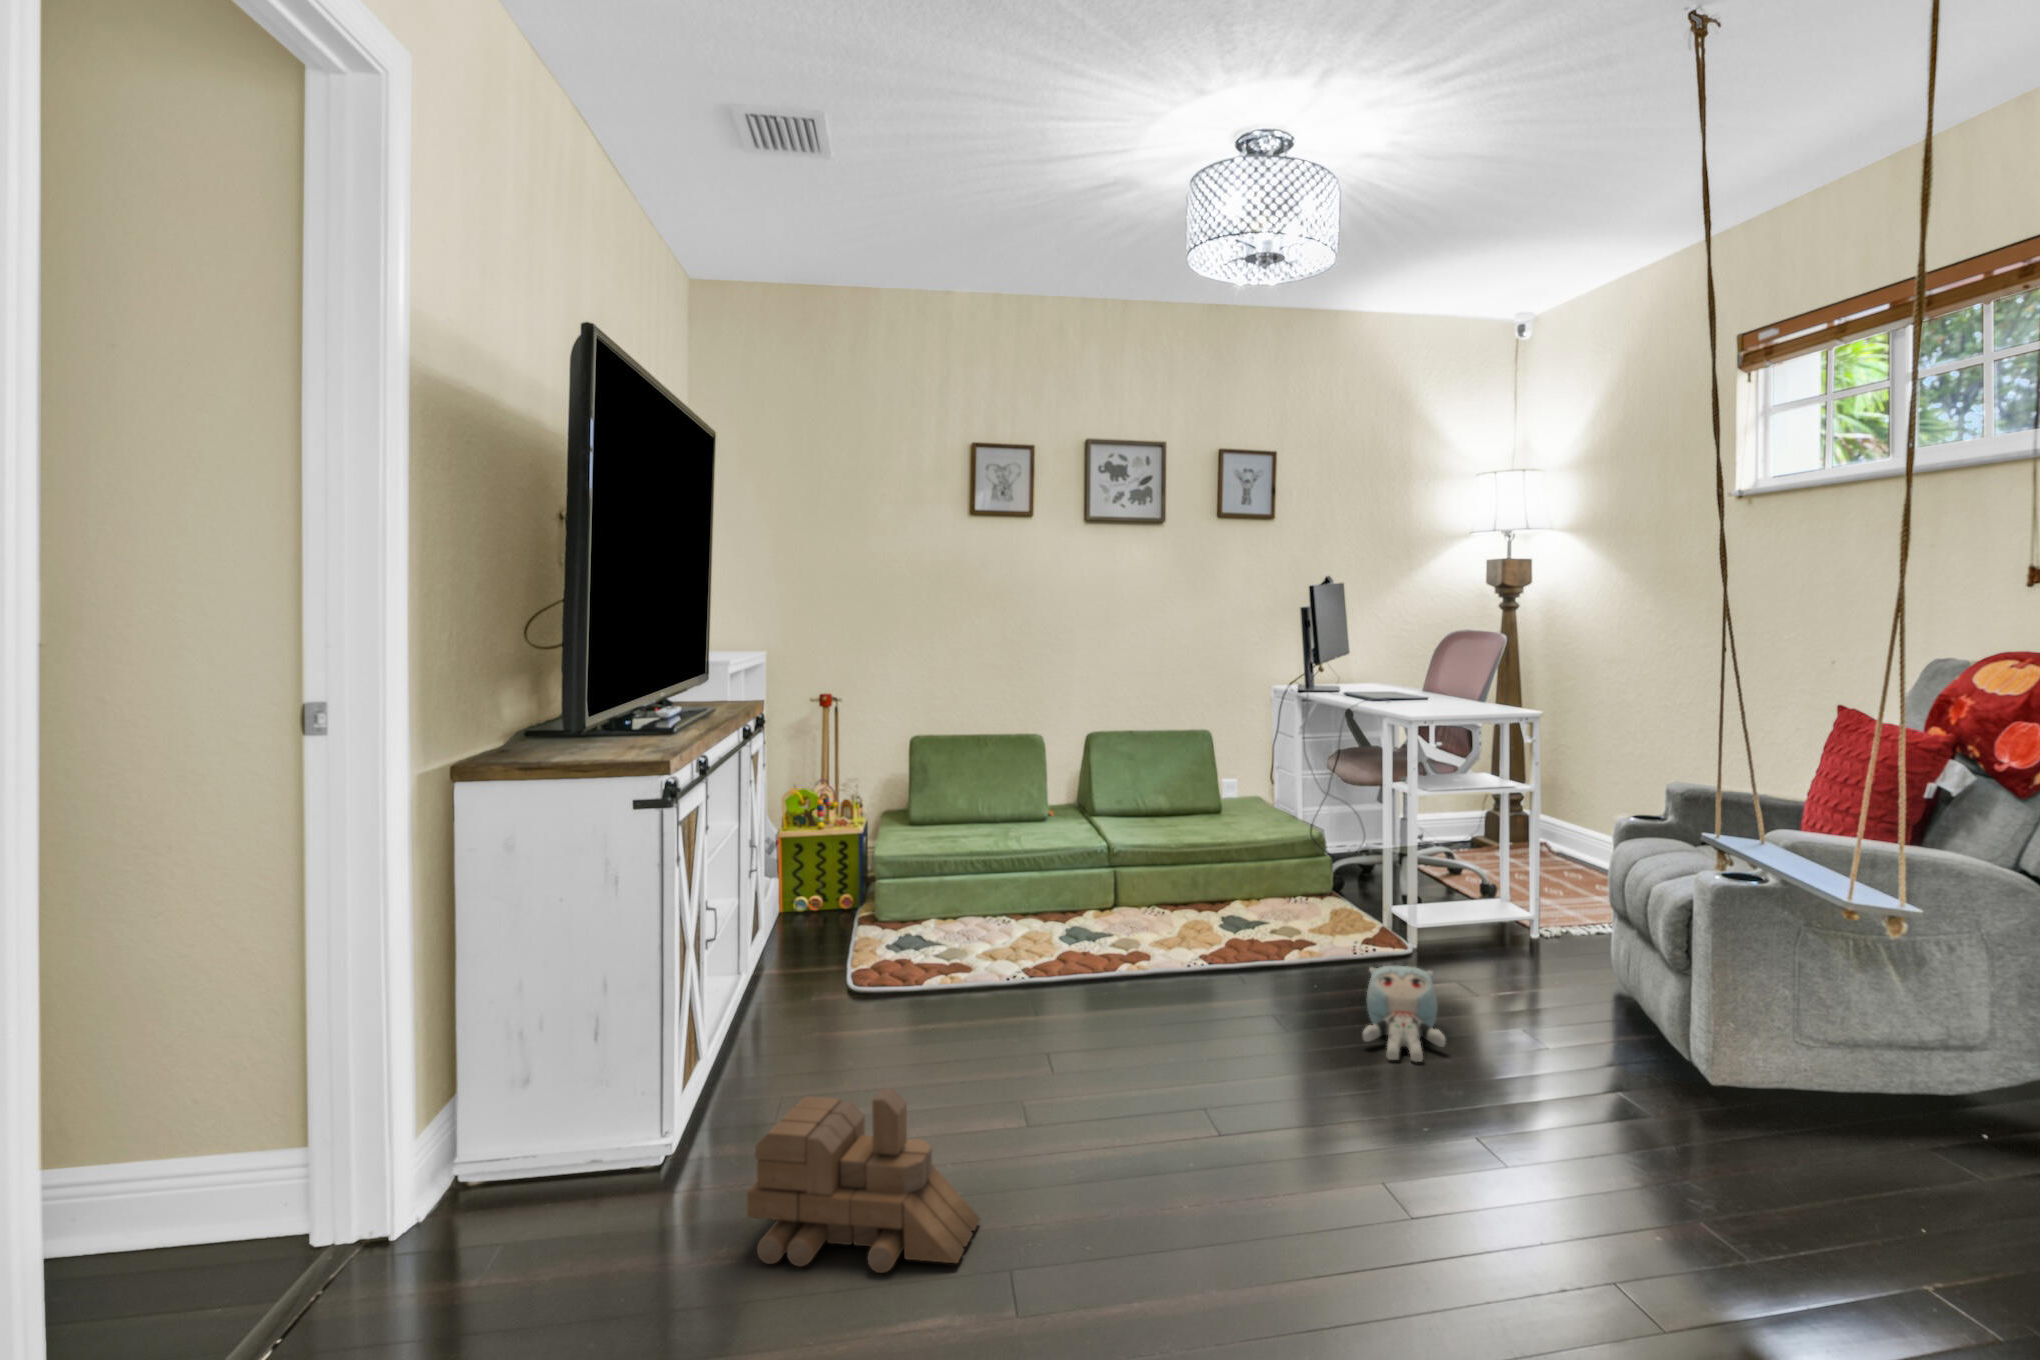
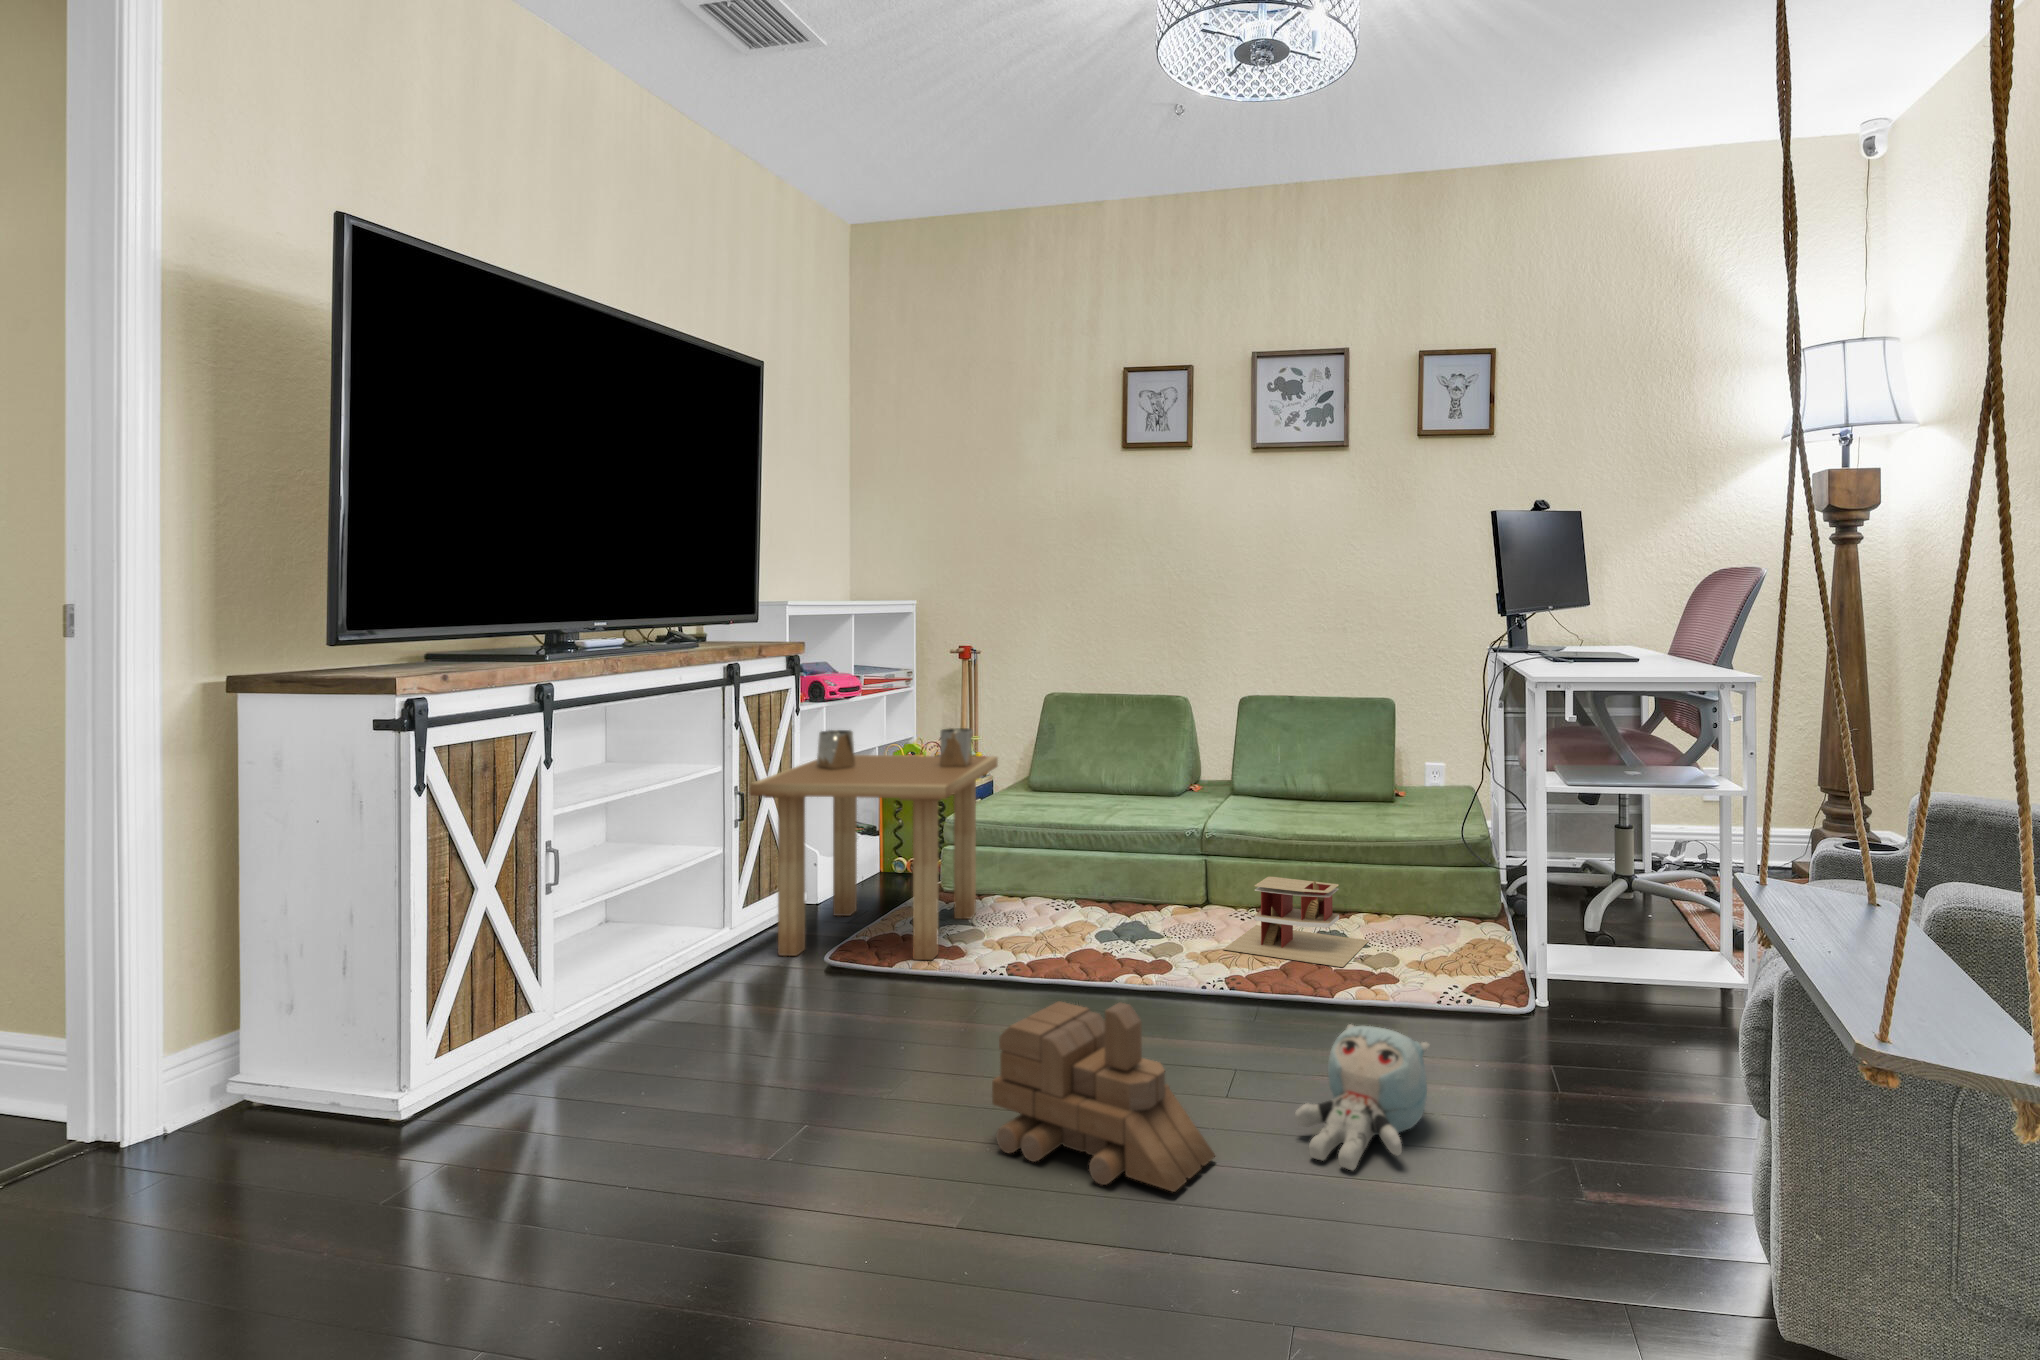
side table: none [771,774,958,996] -> present [749,728,998,960]
toy house: none [1162,874,1262,939] -> present [1224,877,1369,967]
toy train: present [747,1089,981,1273] -> present [992,1001,1215,1192]

